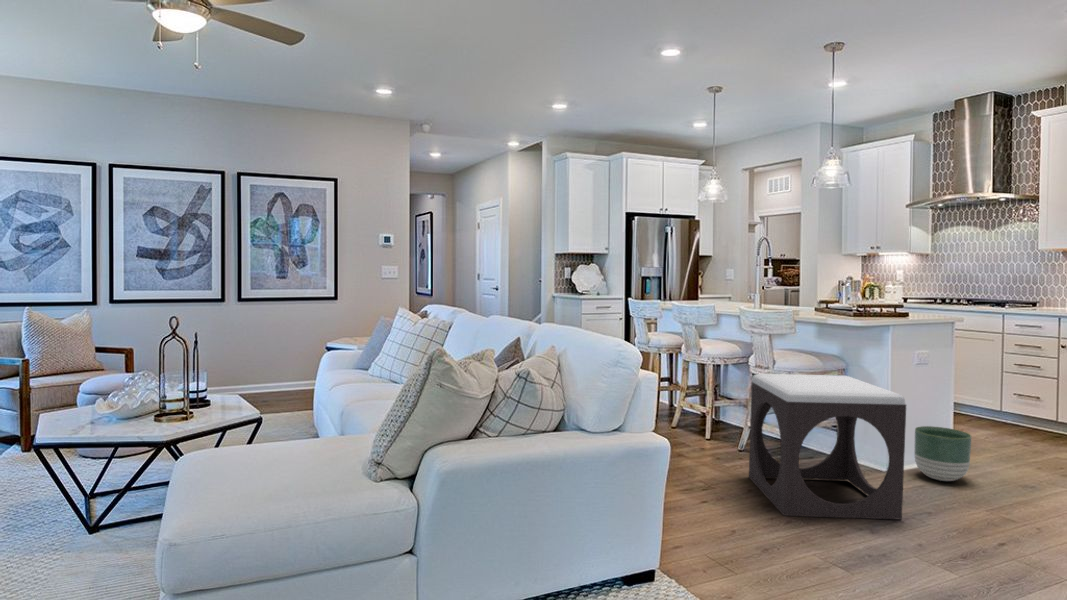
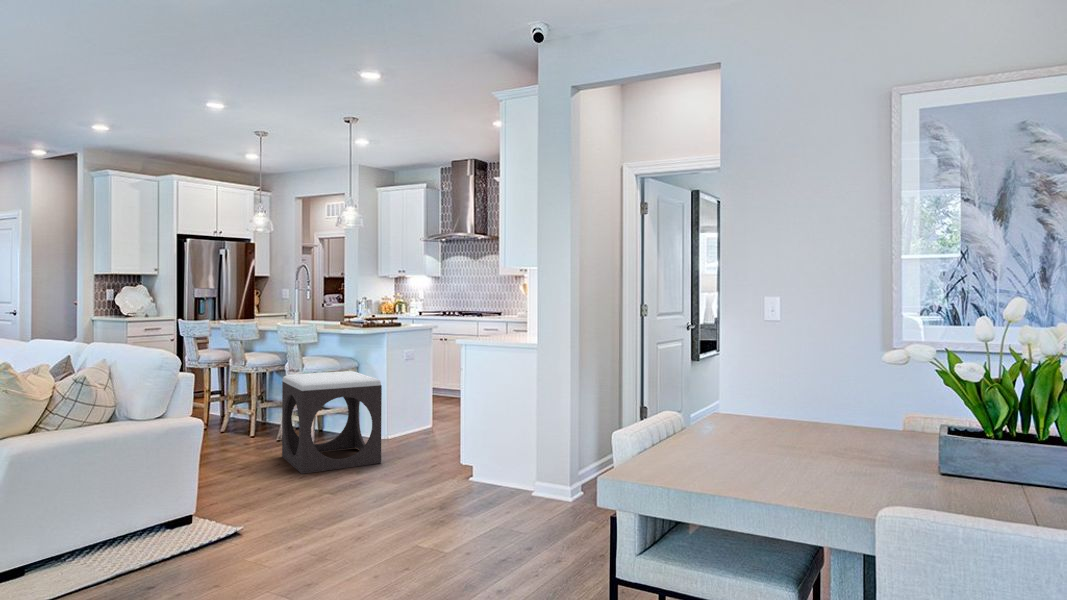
planter: present [914,426,971,481] -> none [403,403,436,439]

